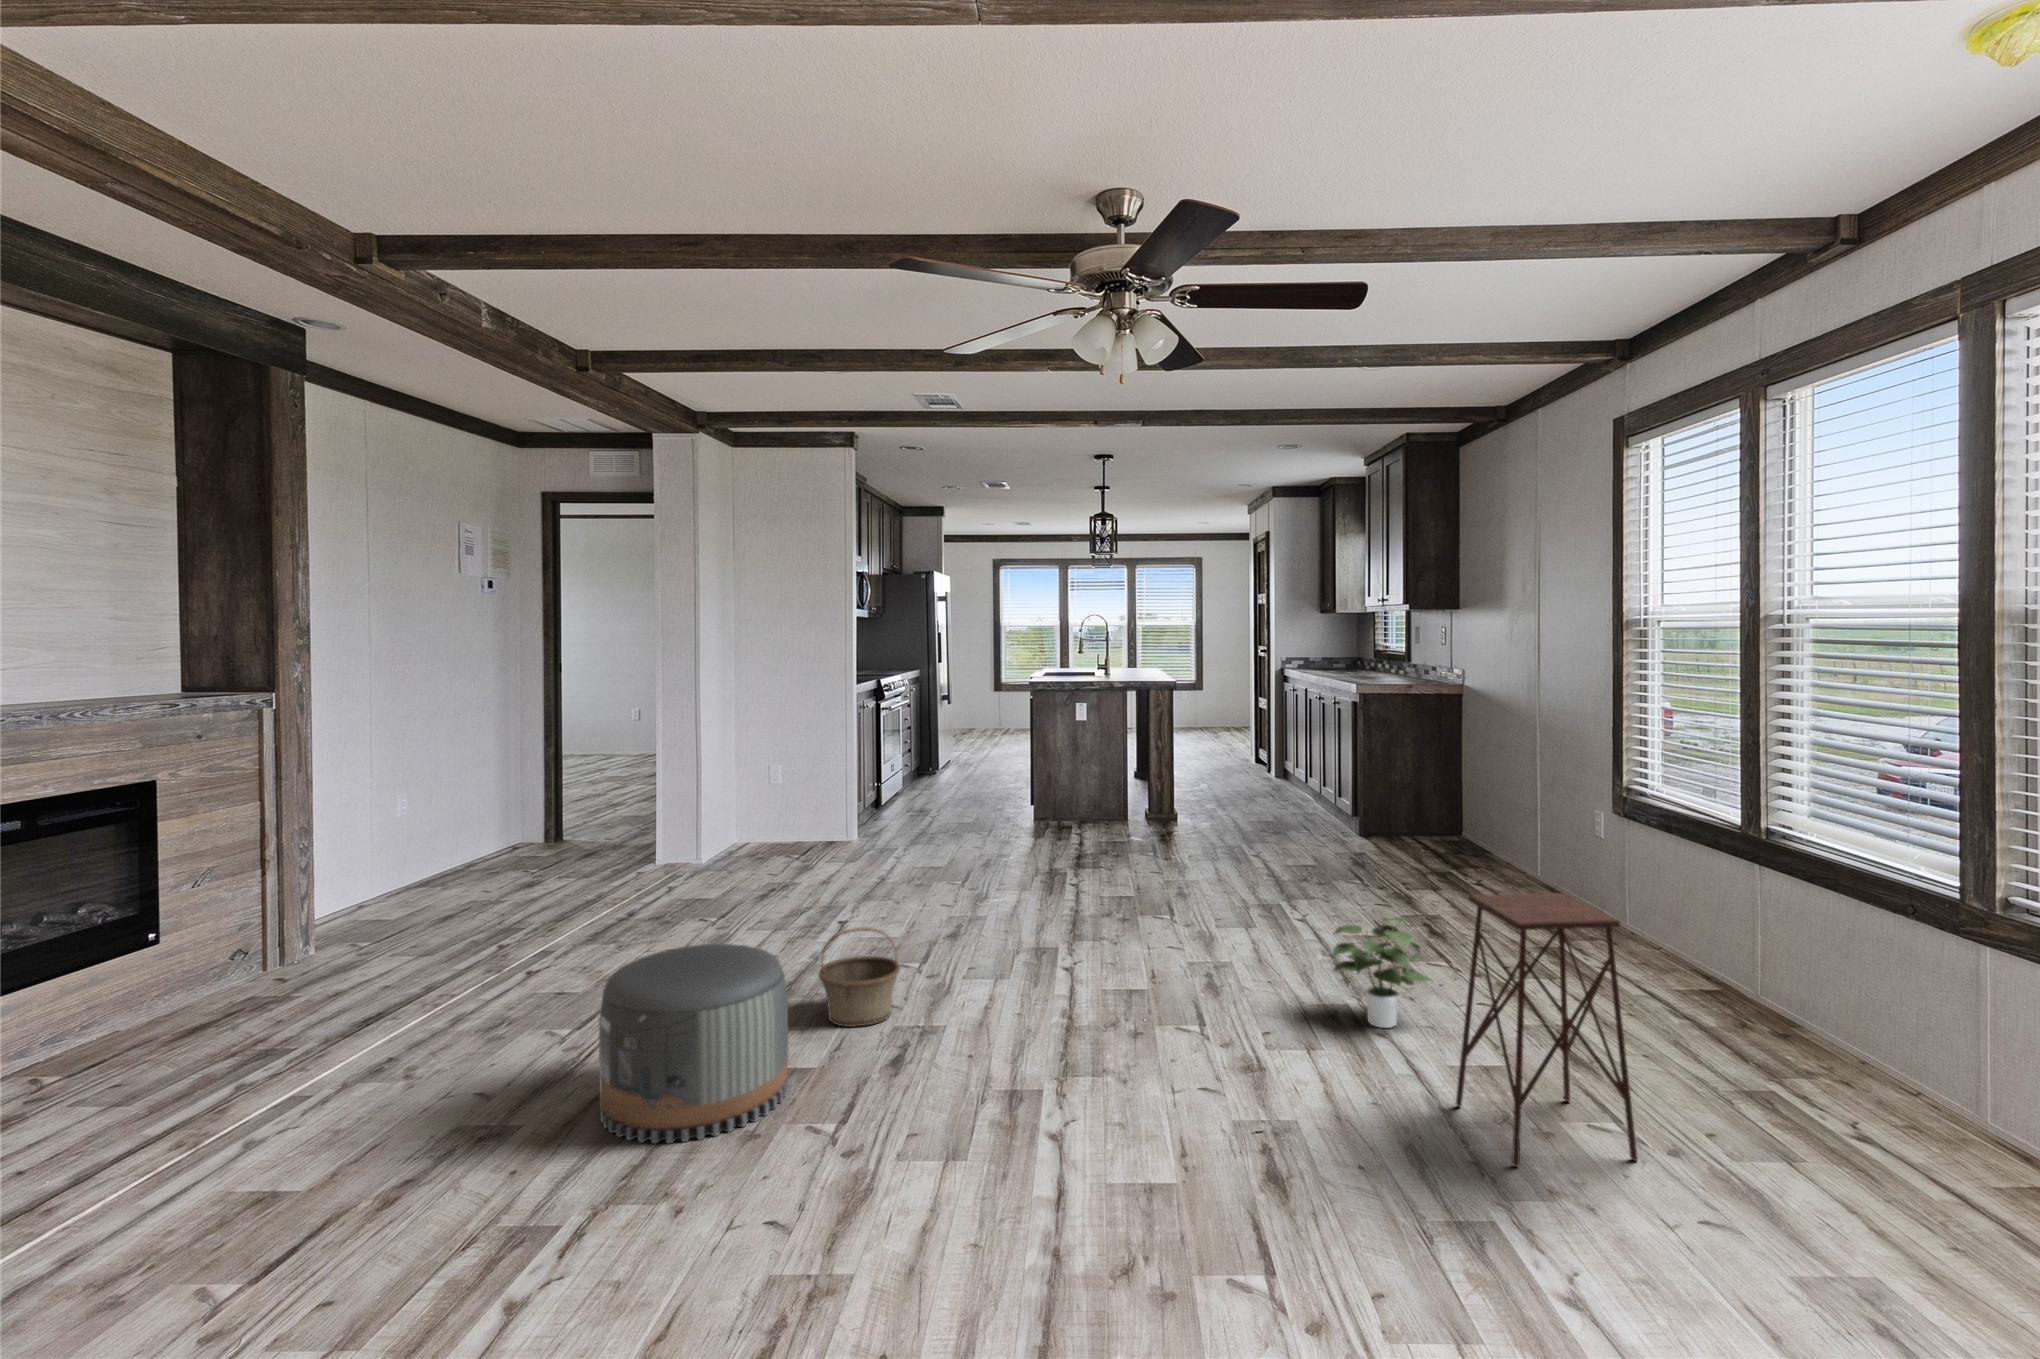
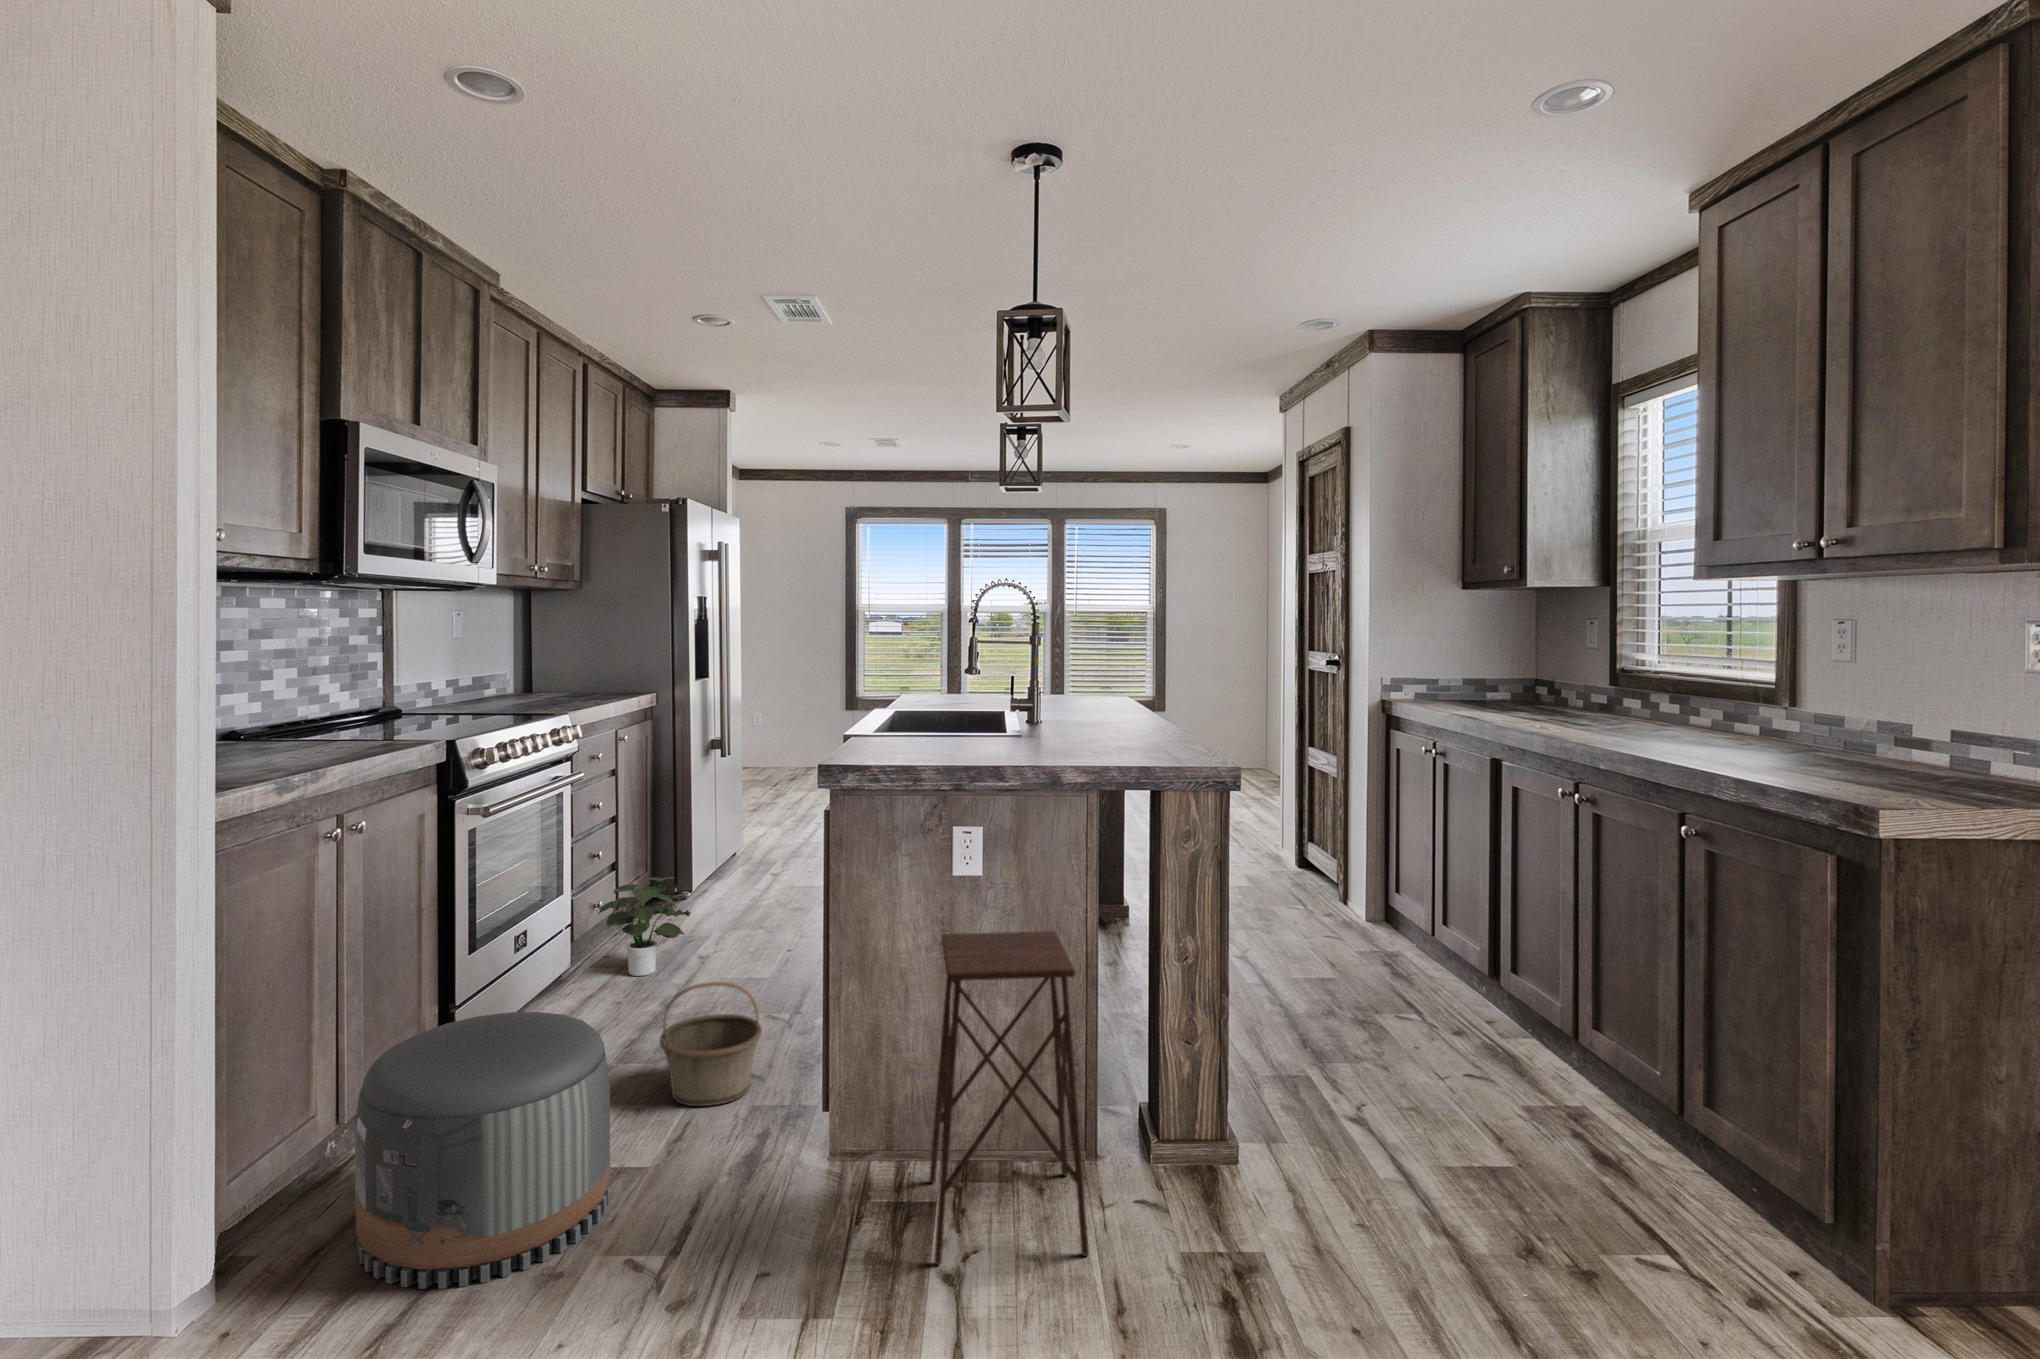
side table: present [1456,893,1638,1167] -> present [929,931,1089,1265]
potted plant: present [1333,917,1431,1028] -> present [599,877,691,976]

